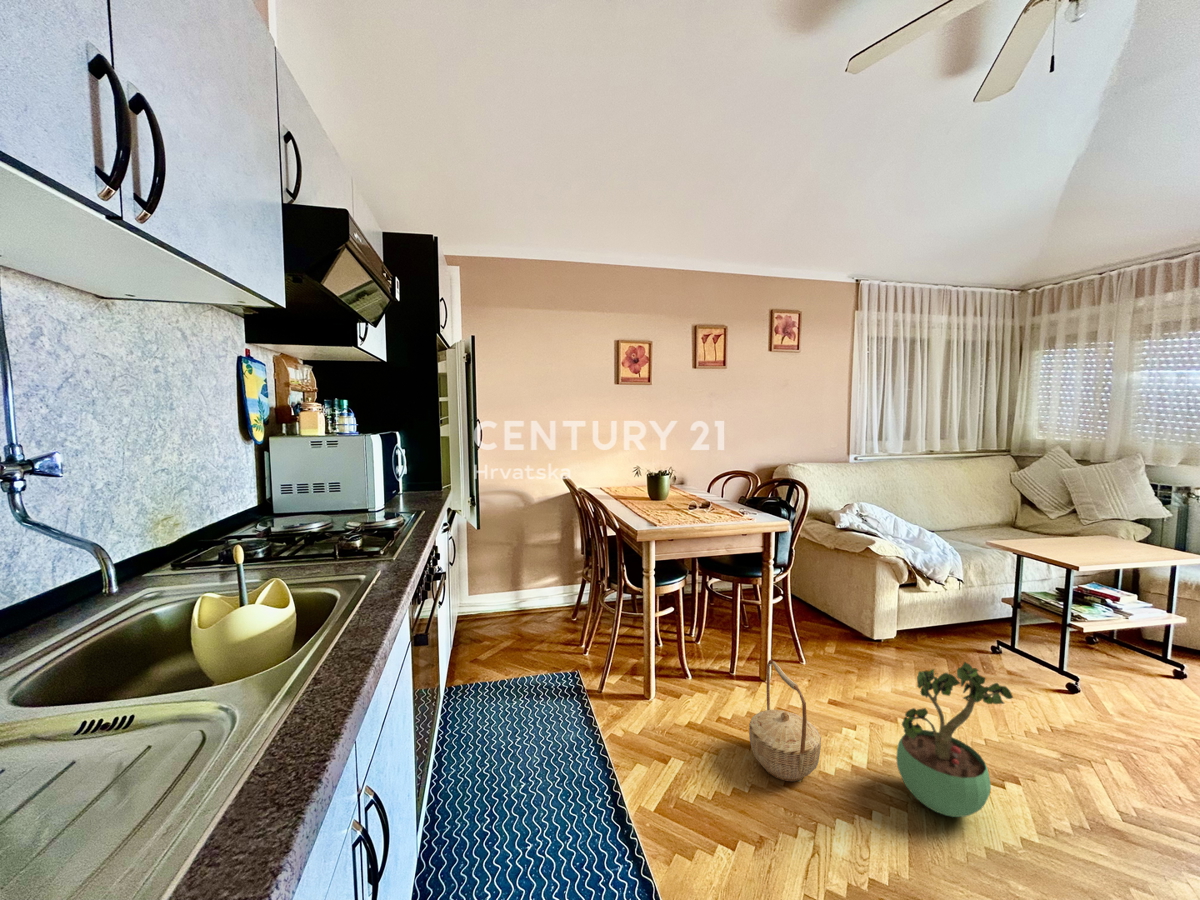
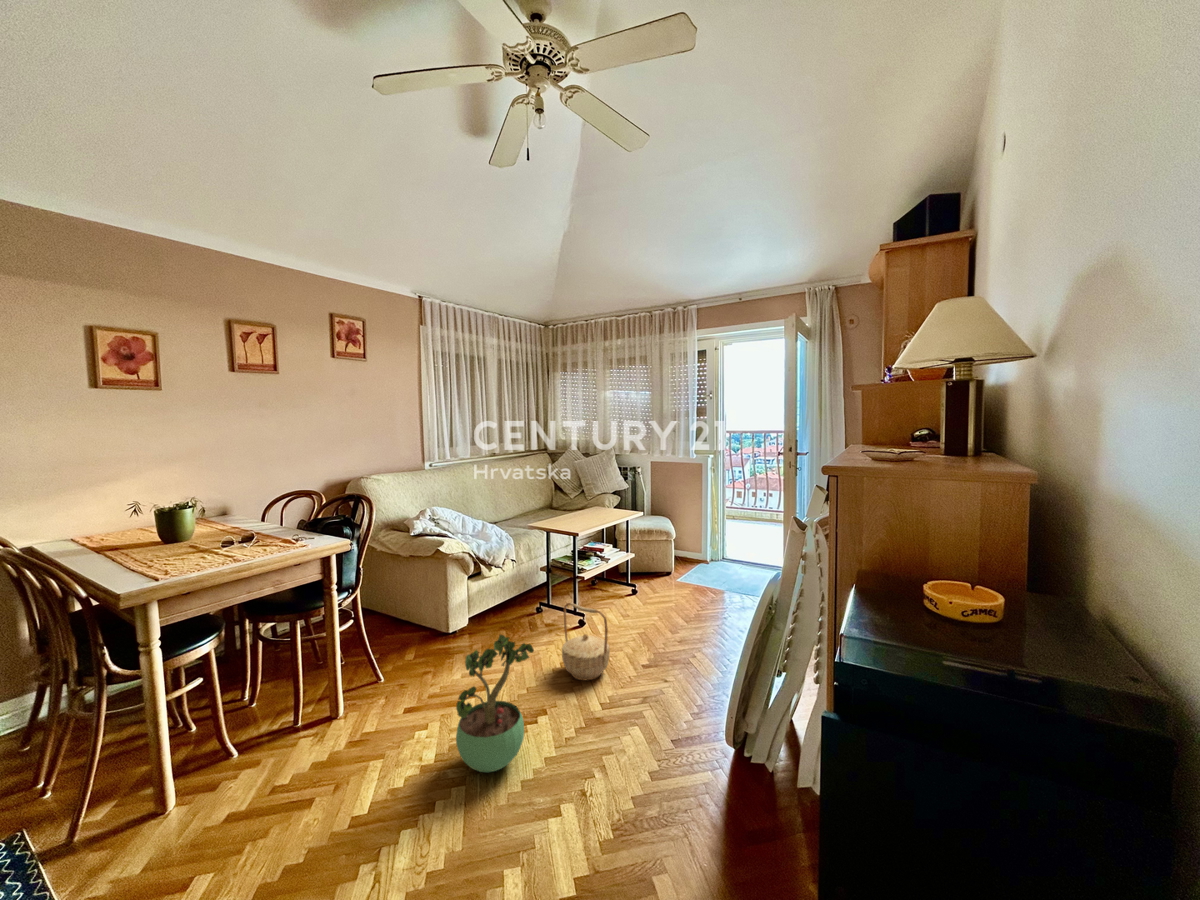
basket: present [749,660,821,781] -> present [562,603,610,680]

